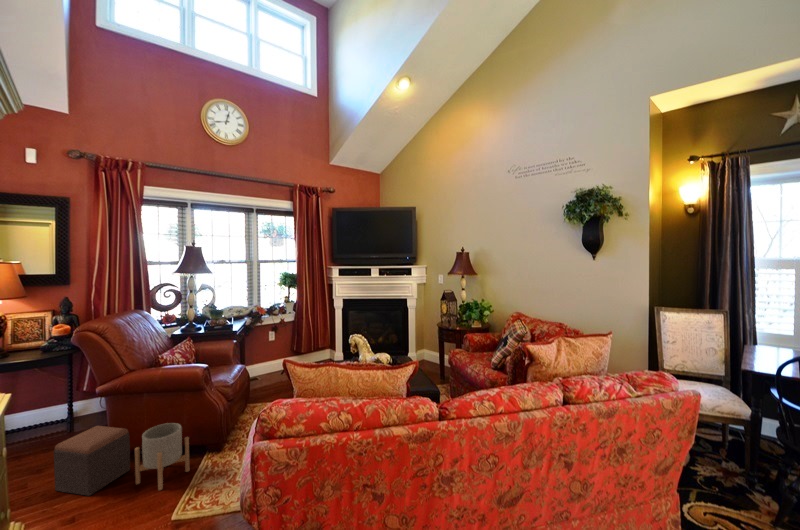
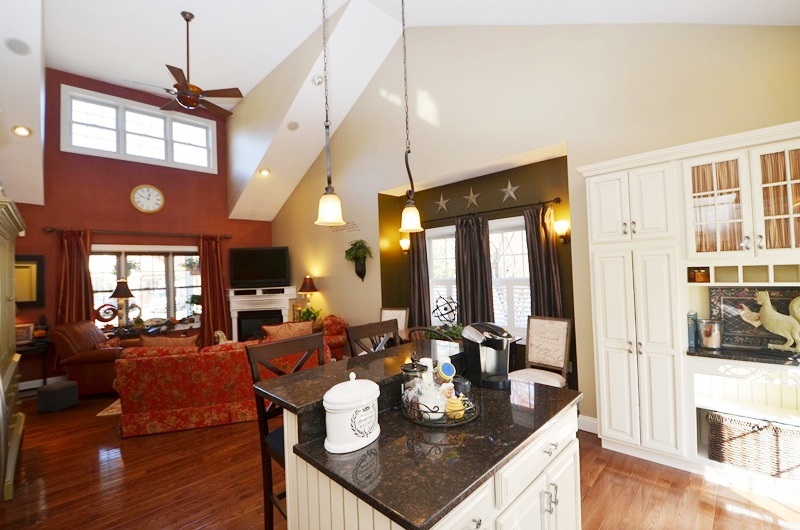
planter: present [135,423,189,490] -> none [80,378,111,409]

